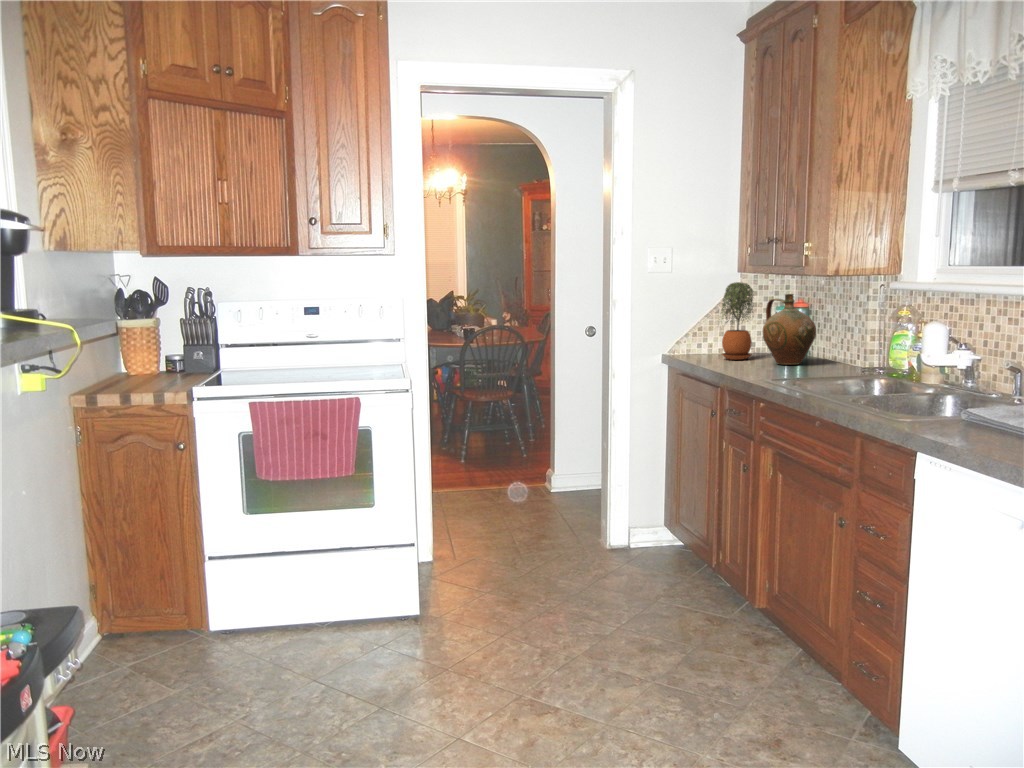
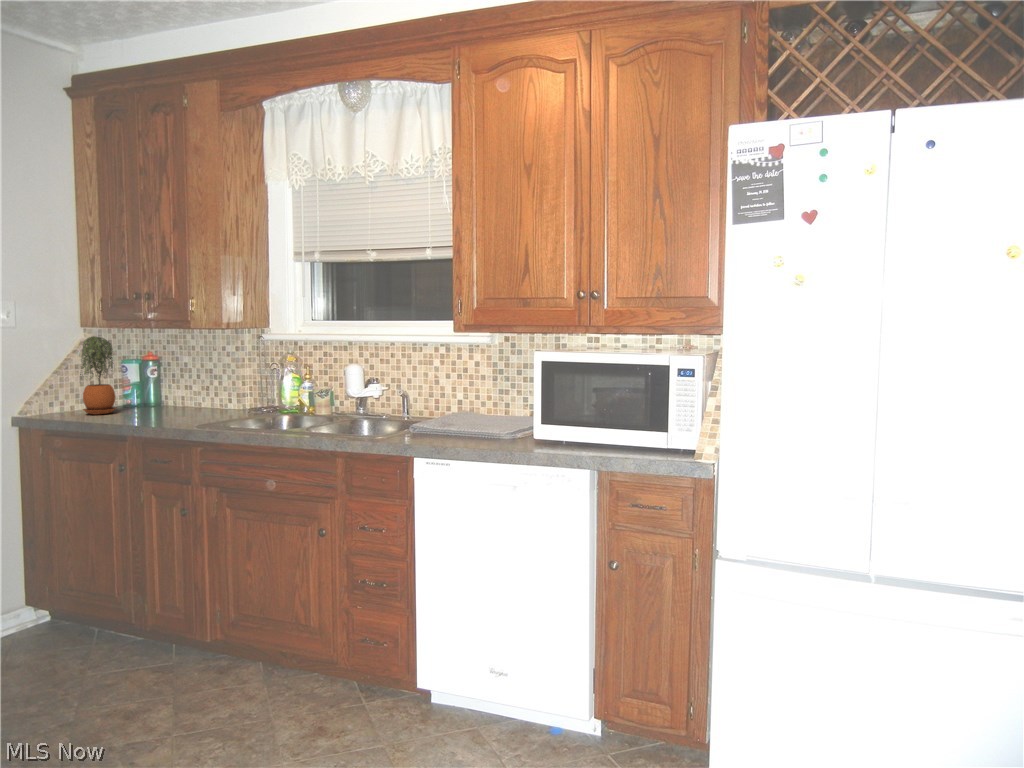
ceramic jug: present [763,294,816,365] -> none [137,346,190,413]

